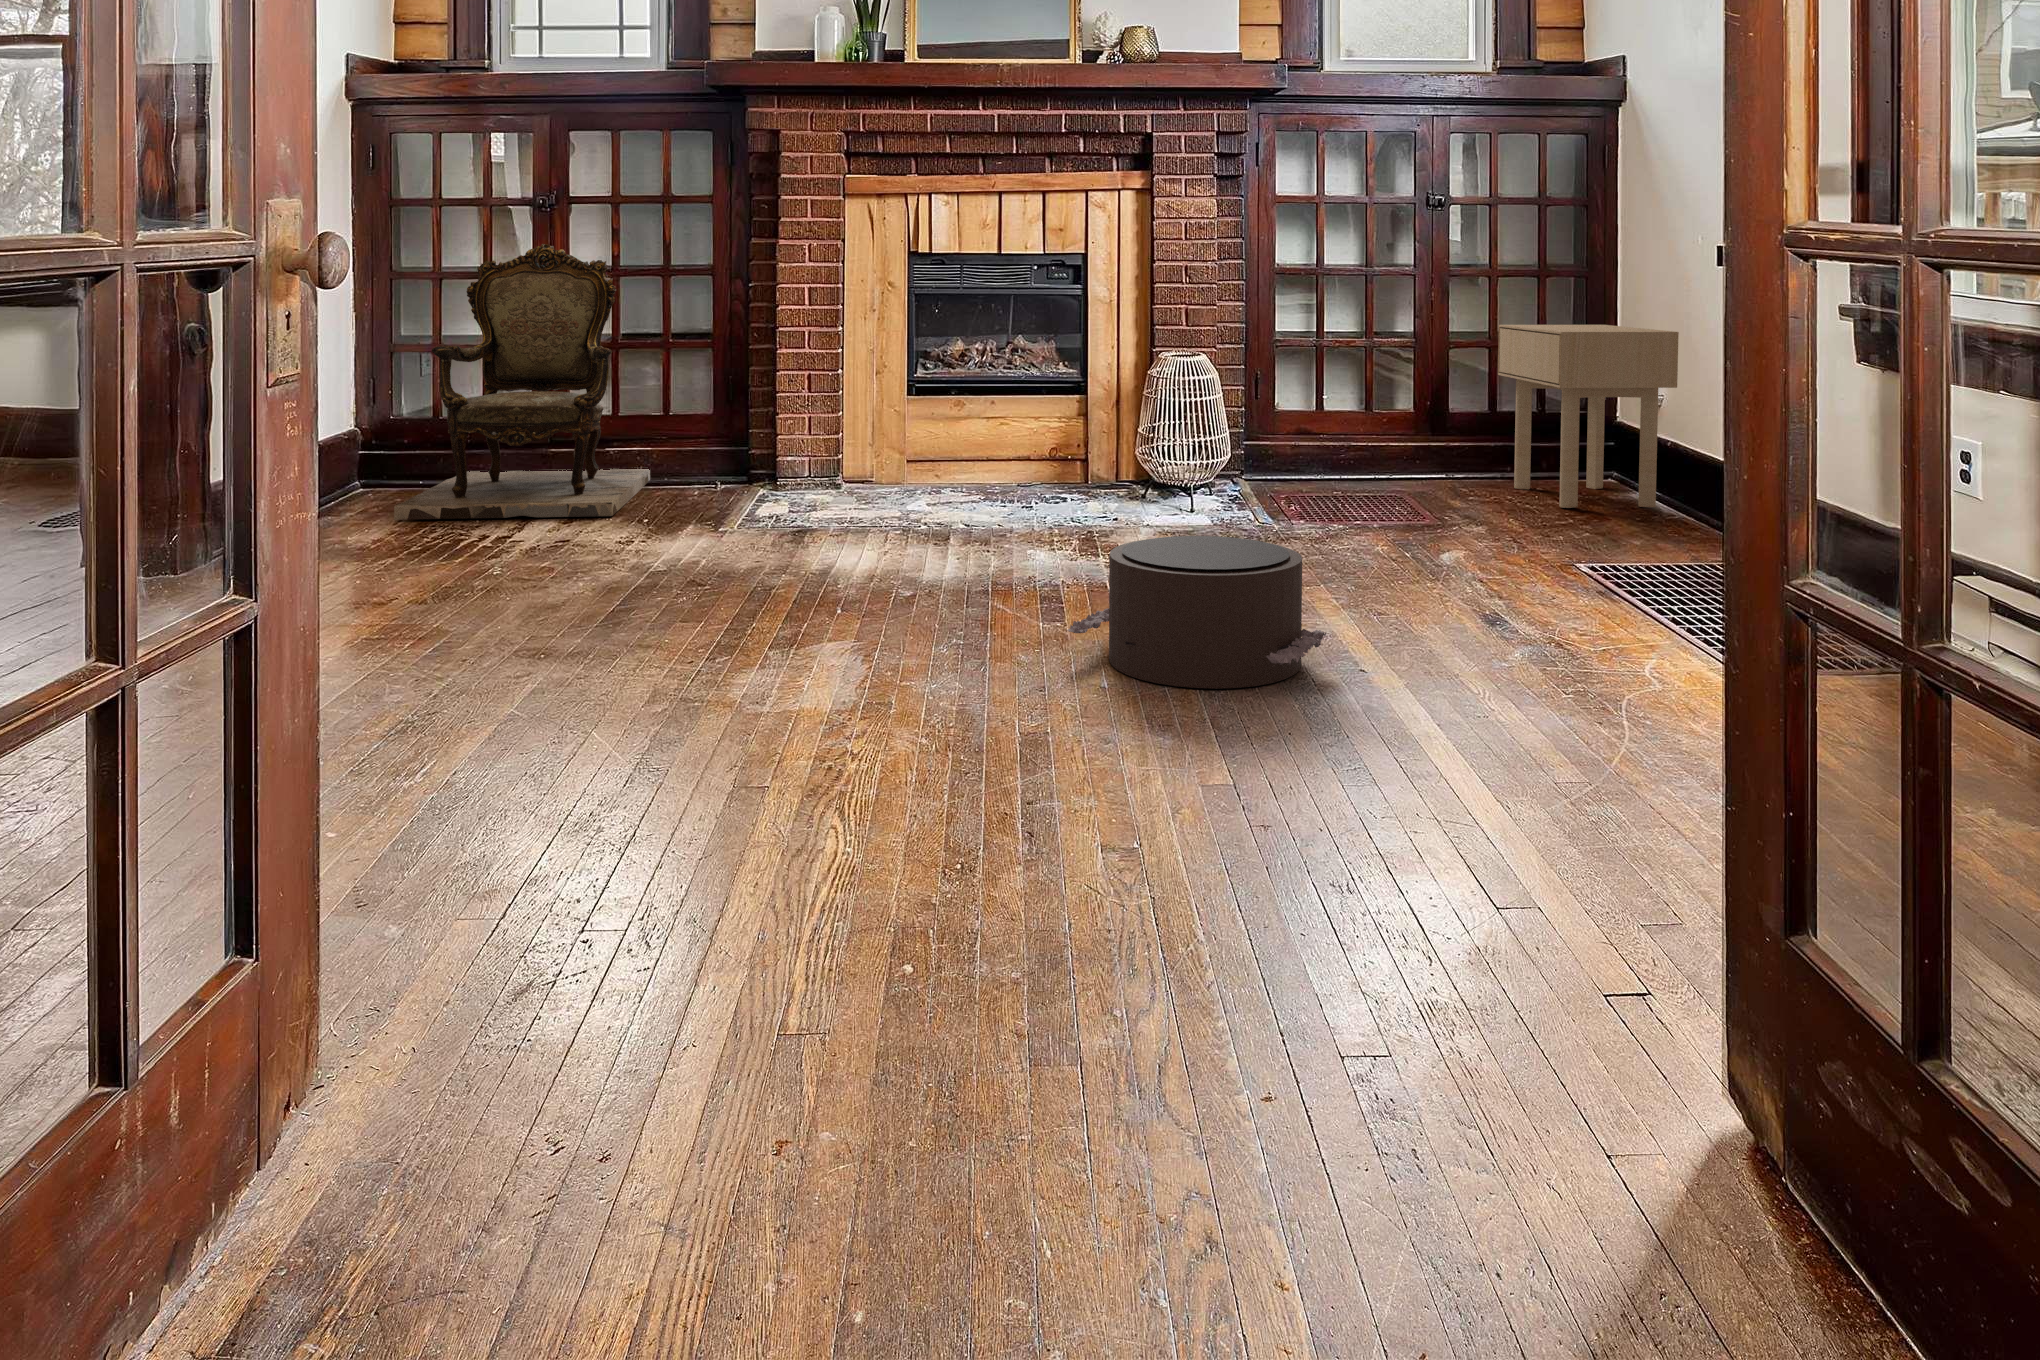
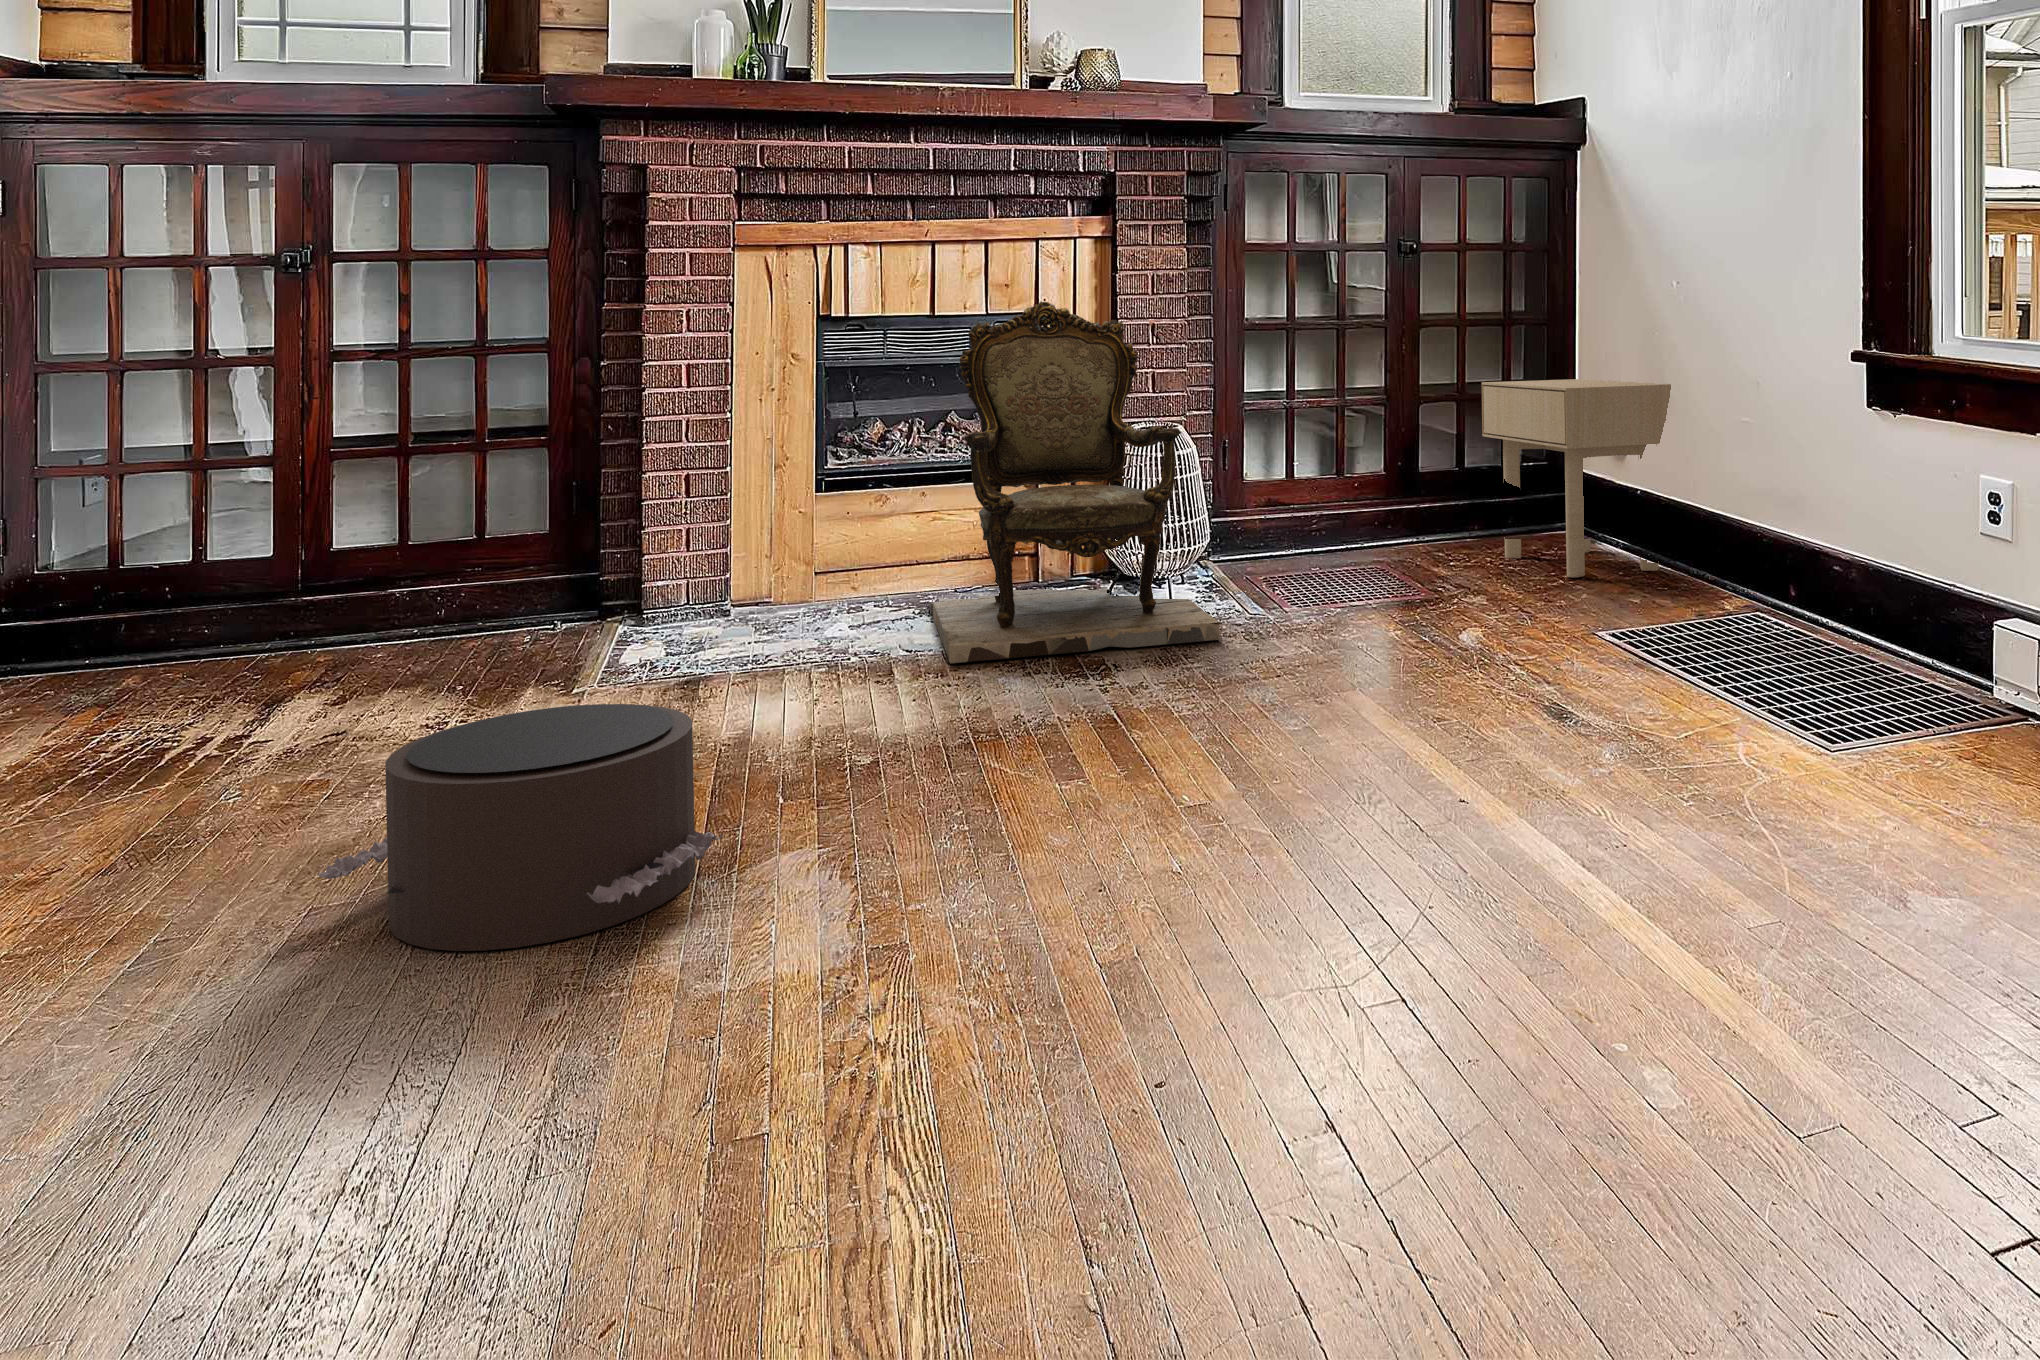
armchair: present [394,244,650,520] -> present [929,301,1220,663]
pouf: present [1067,536,1327,689] -> present [317,704,723,951]

